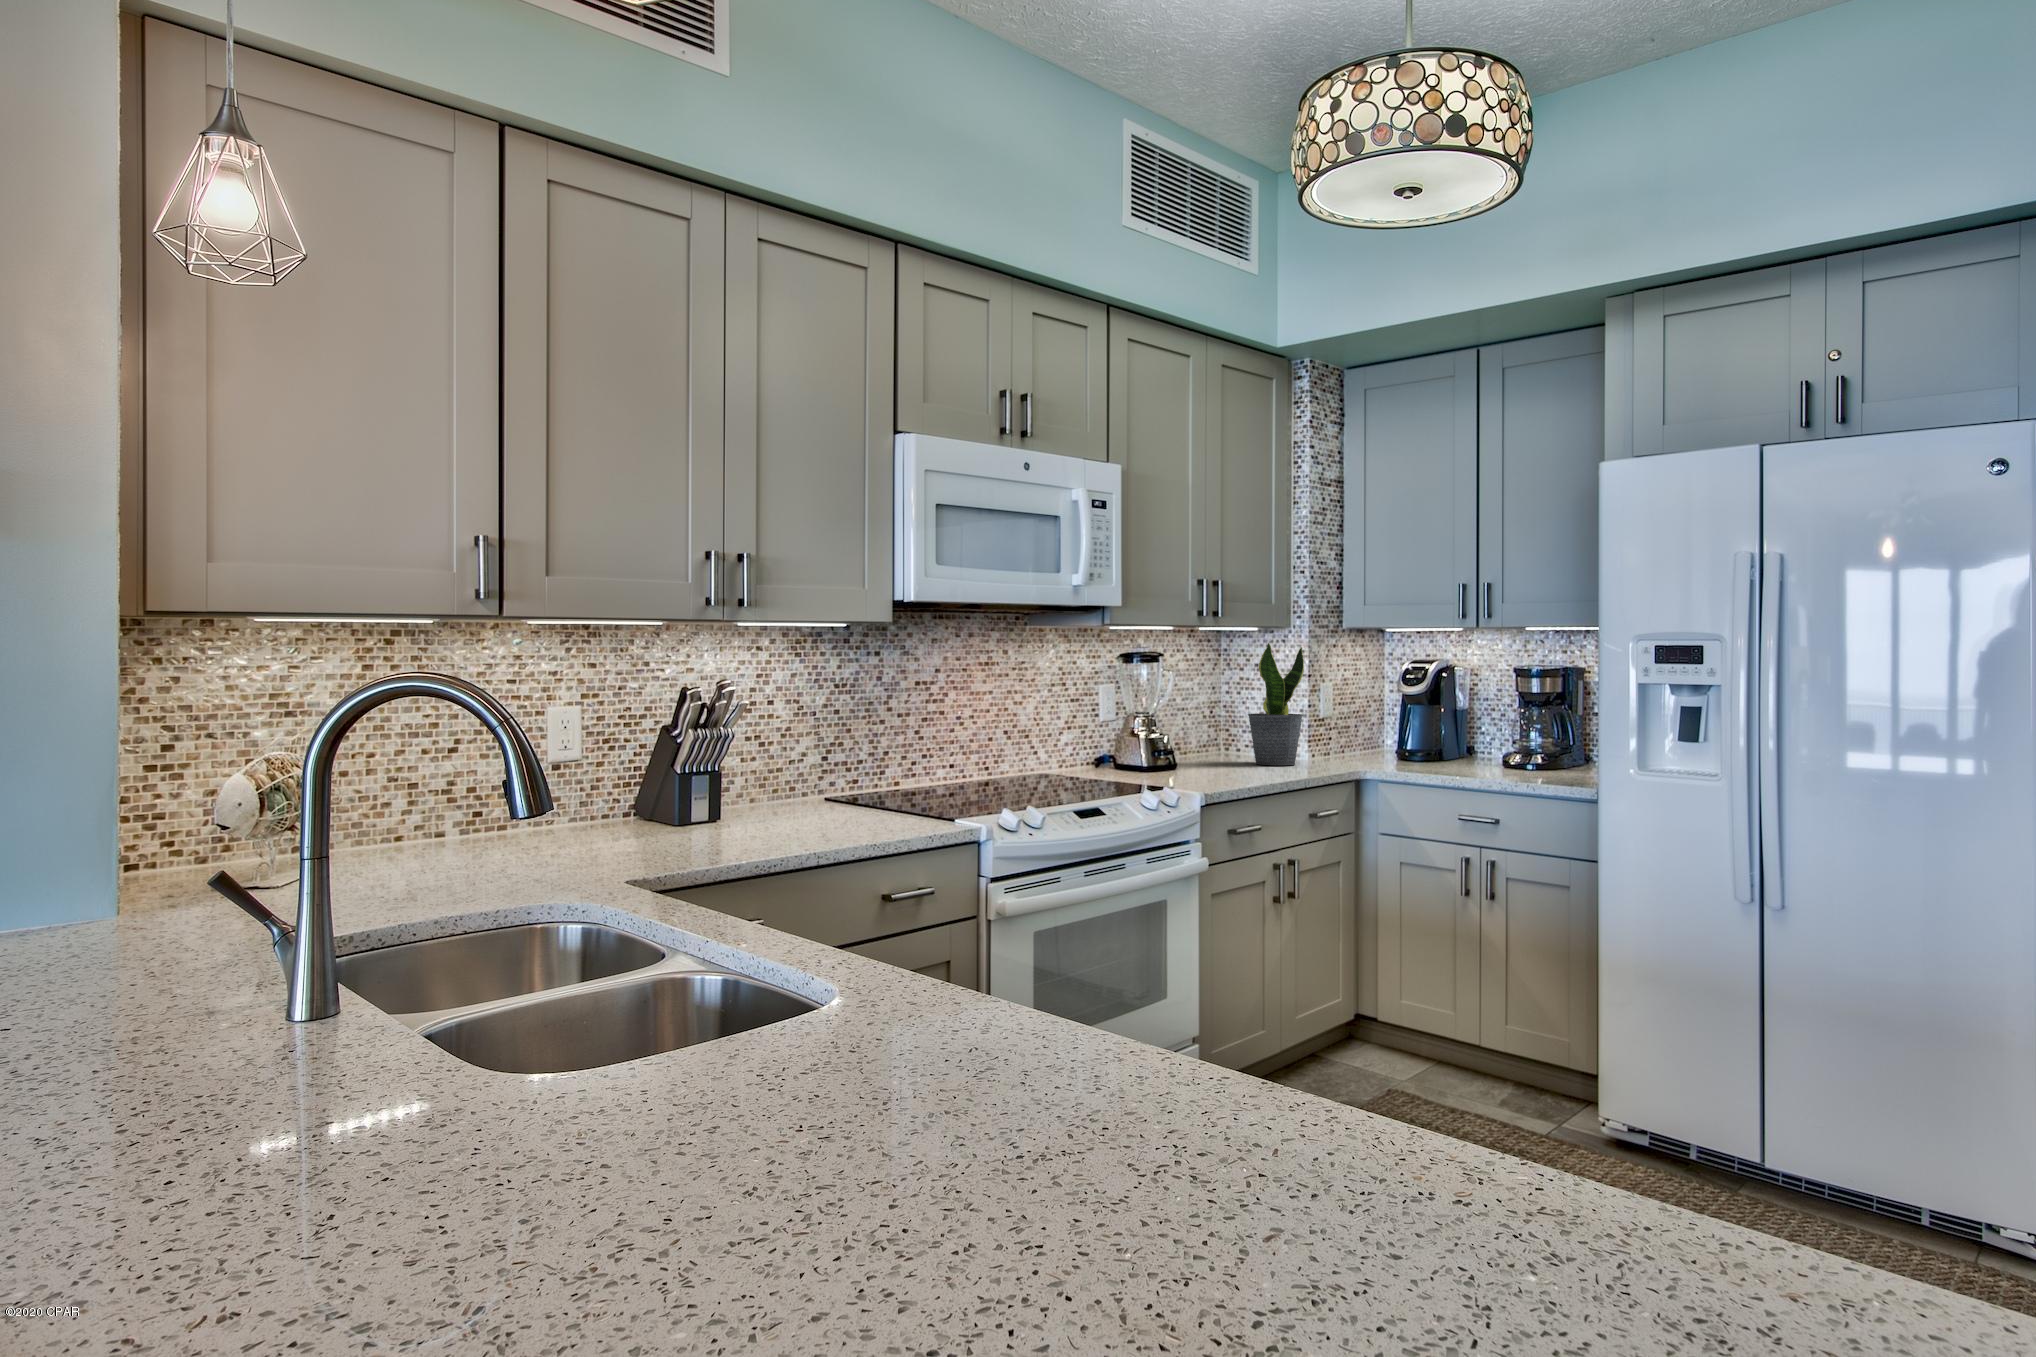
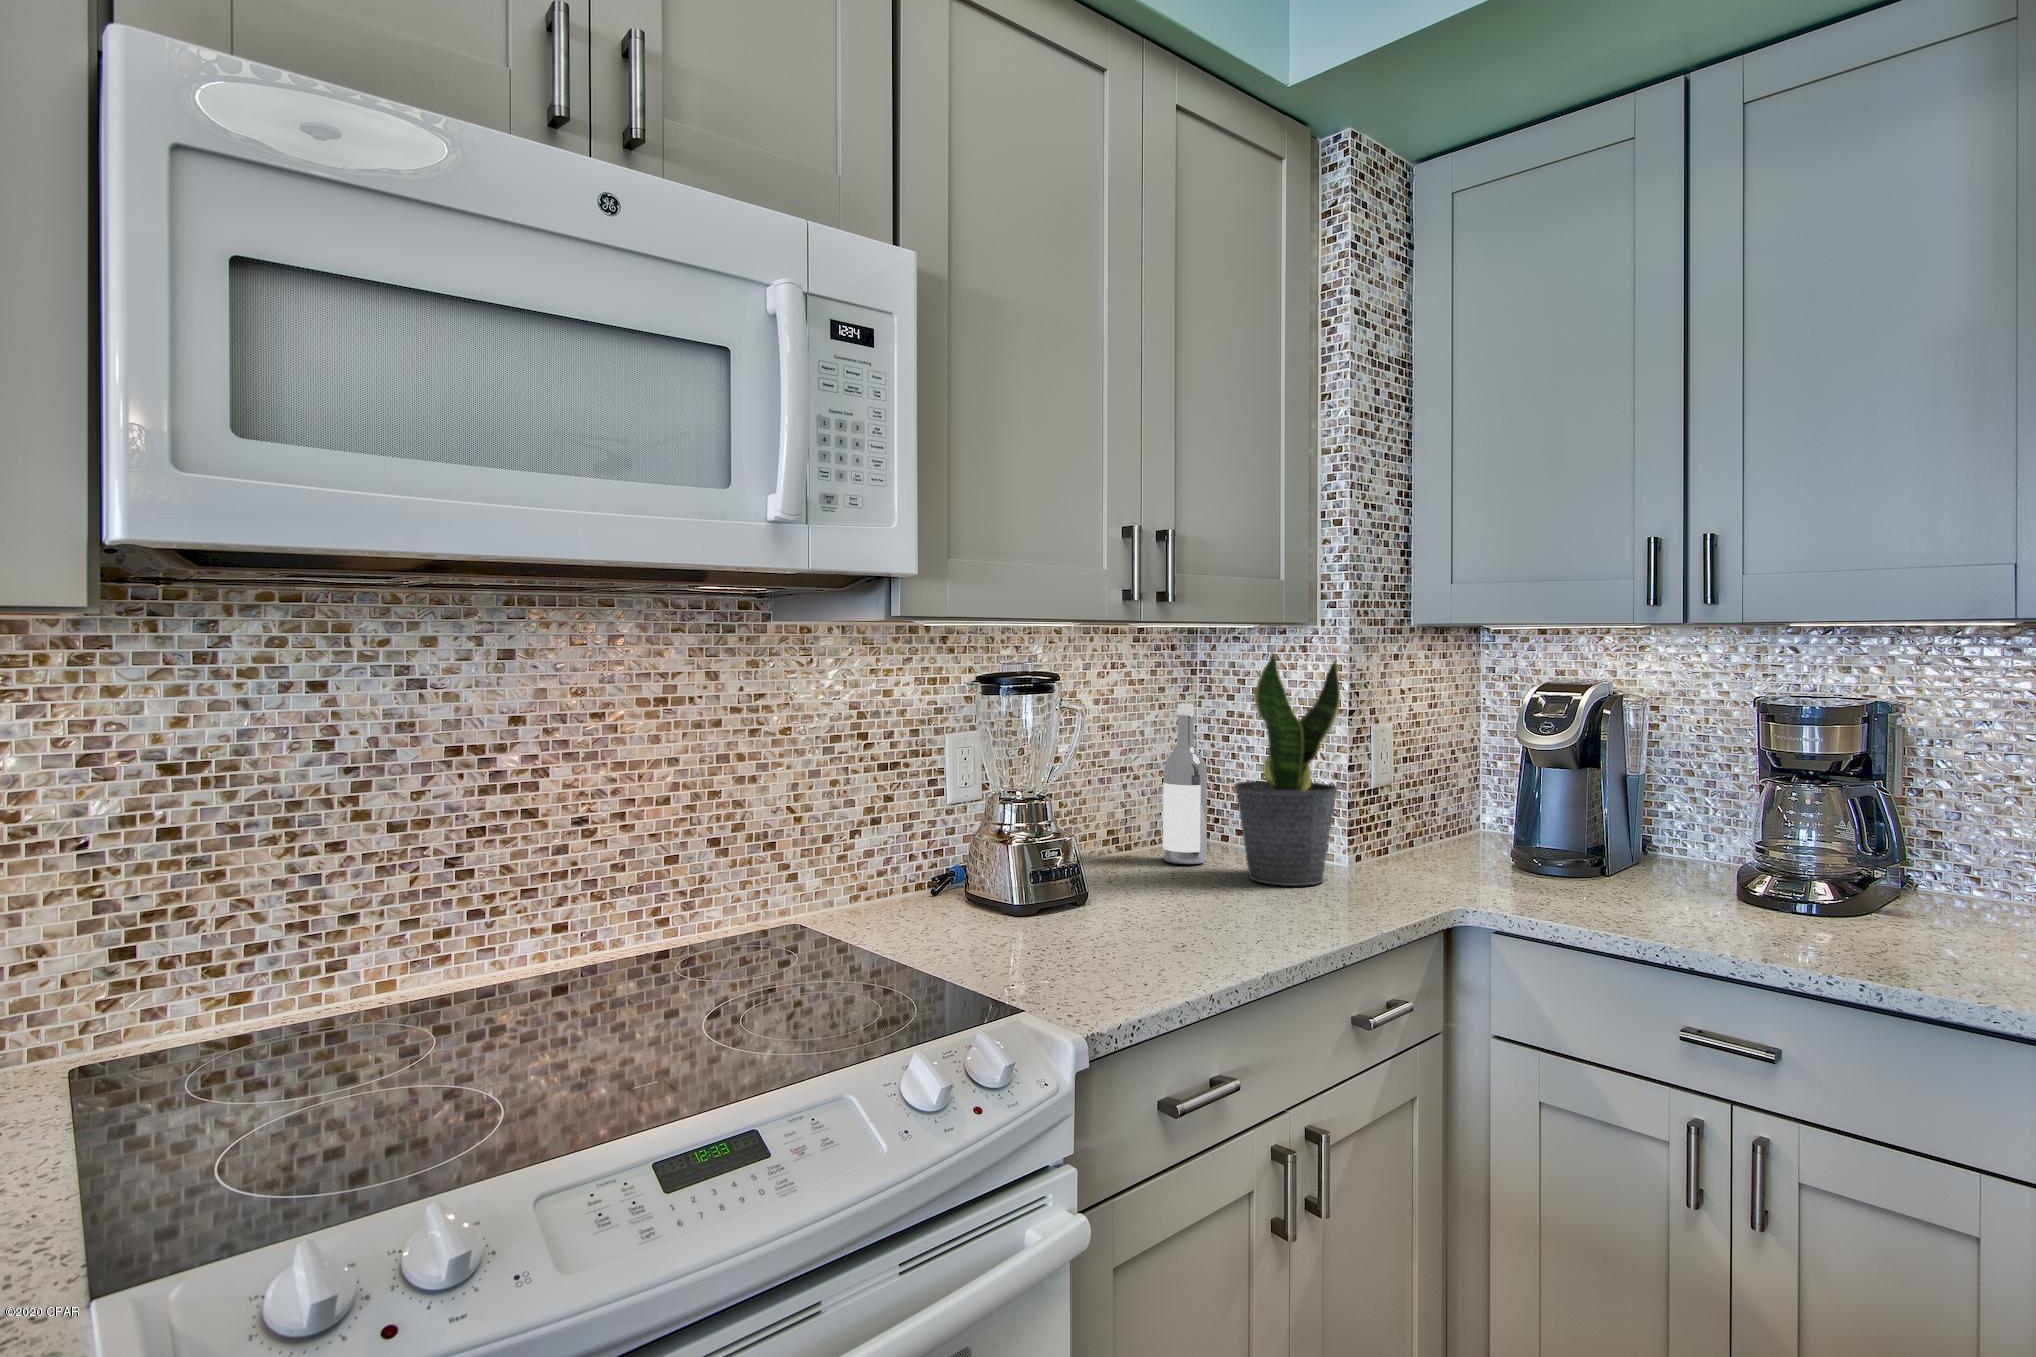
wine bottle: none [1207,672,1231,760] -> present [1163,704,1207,864]

